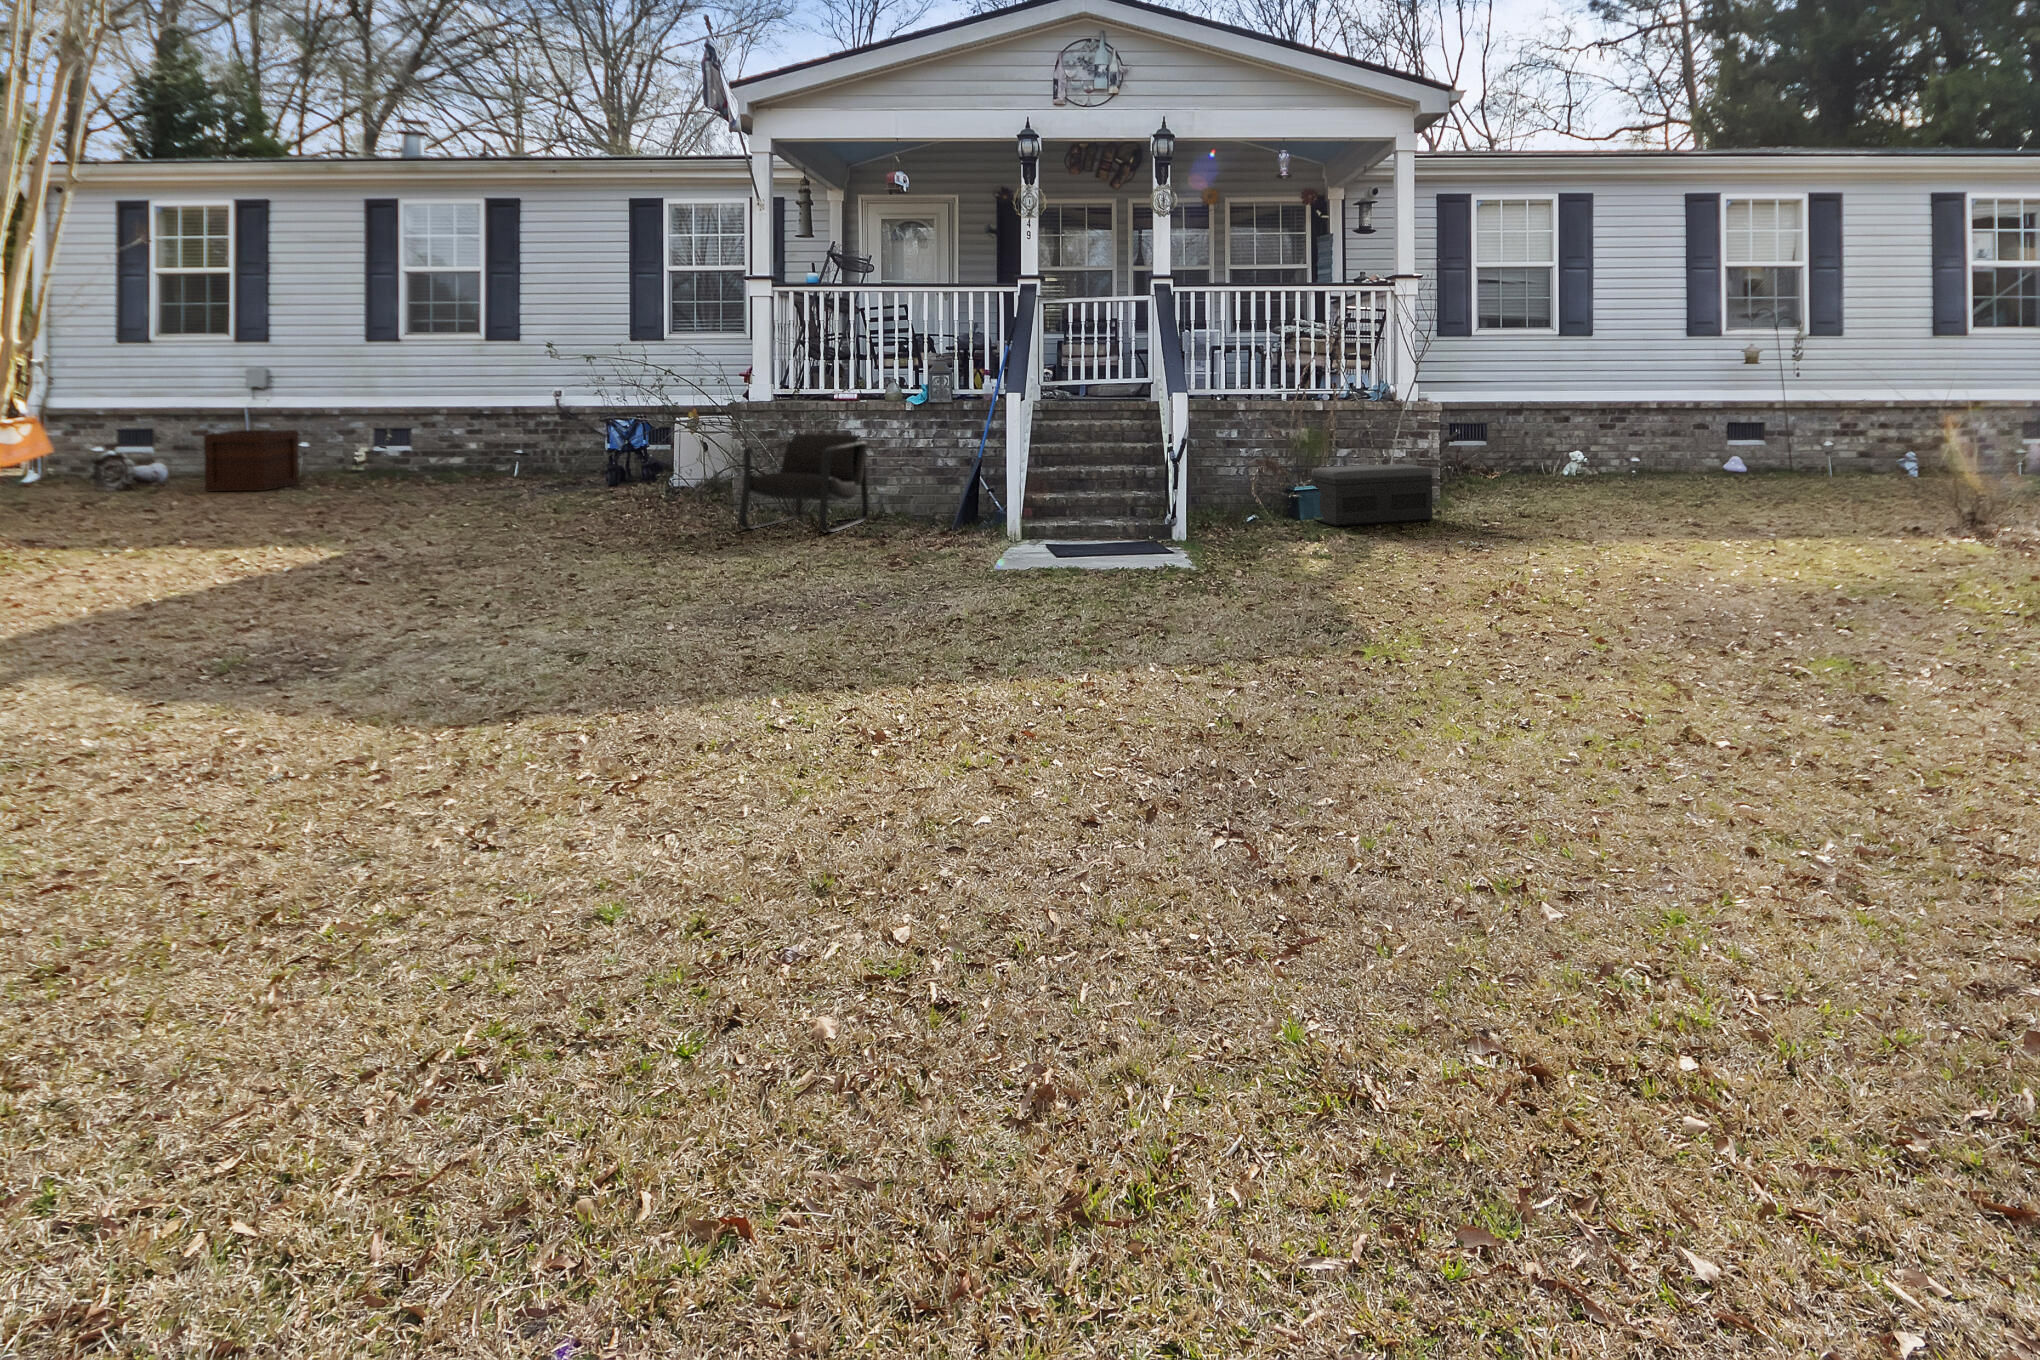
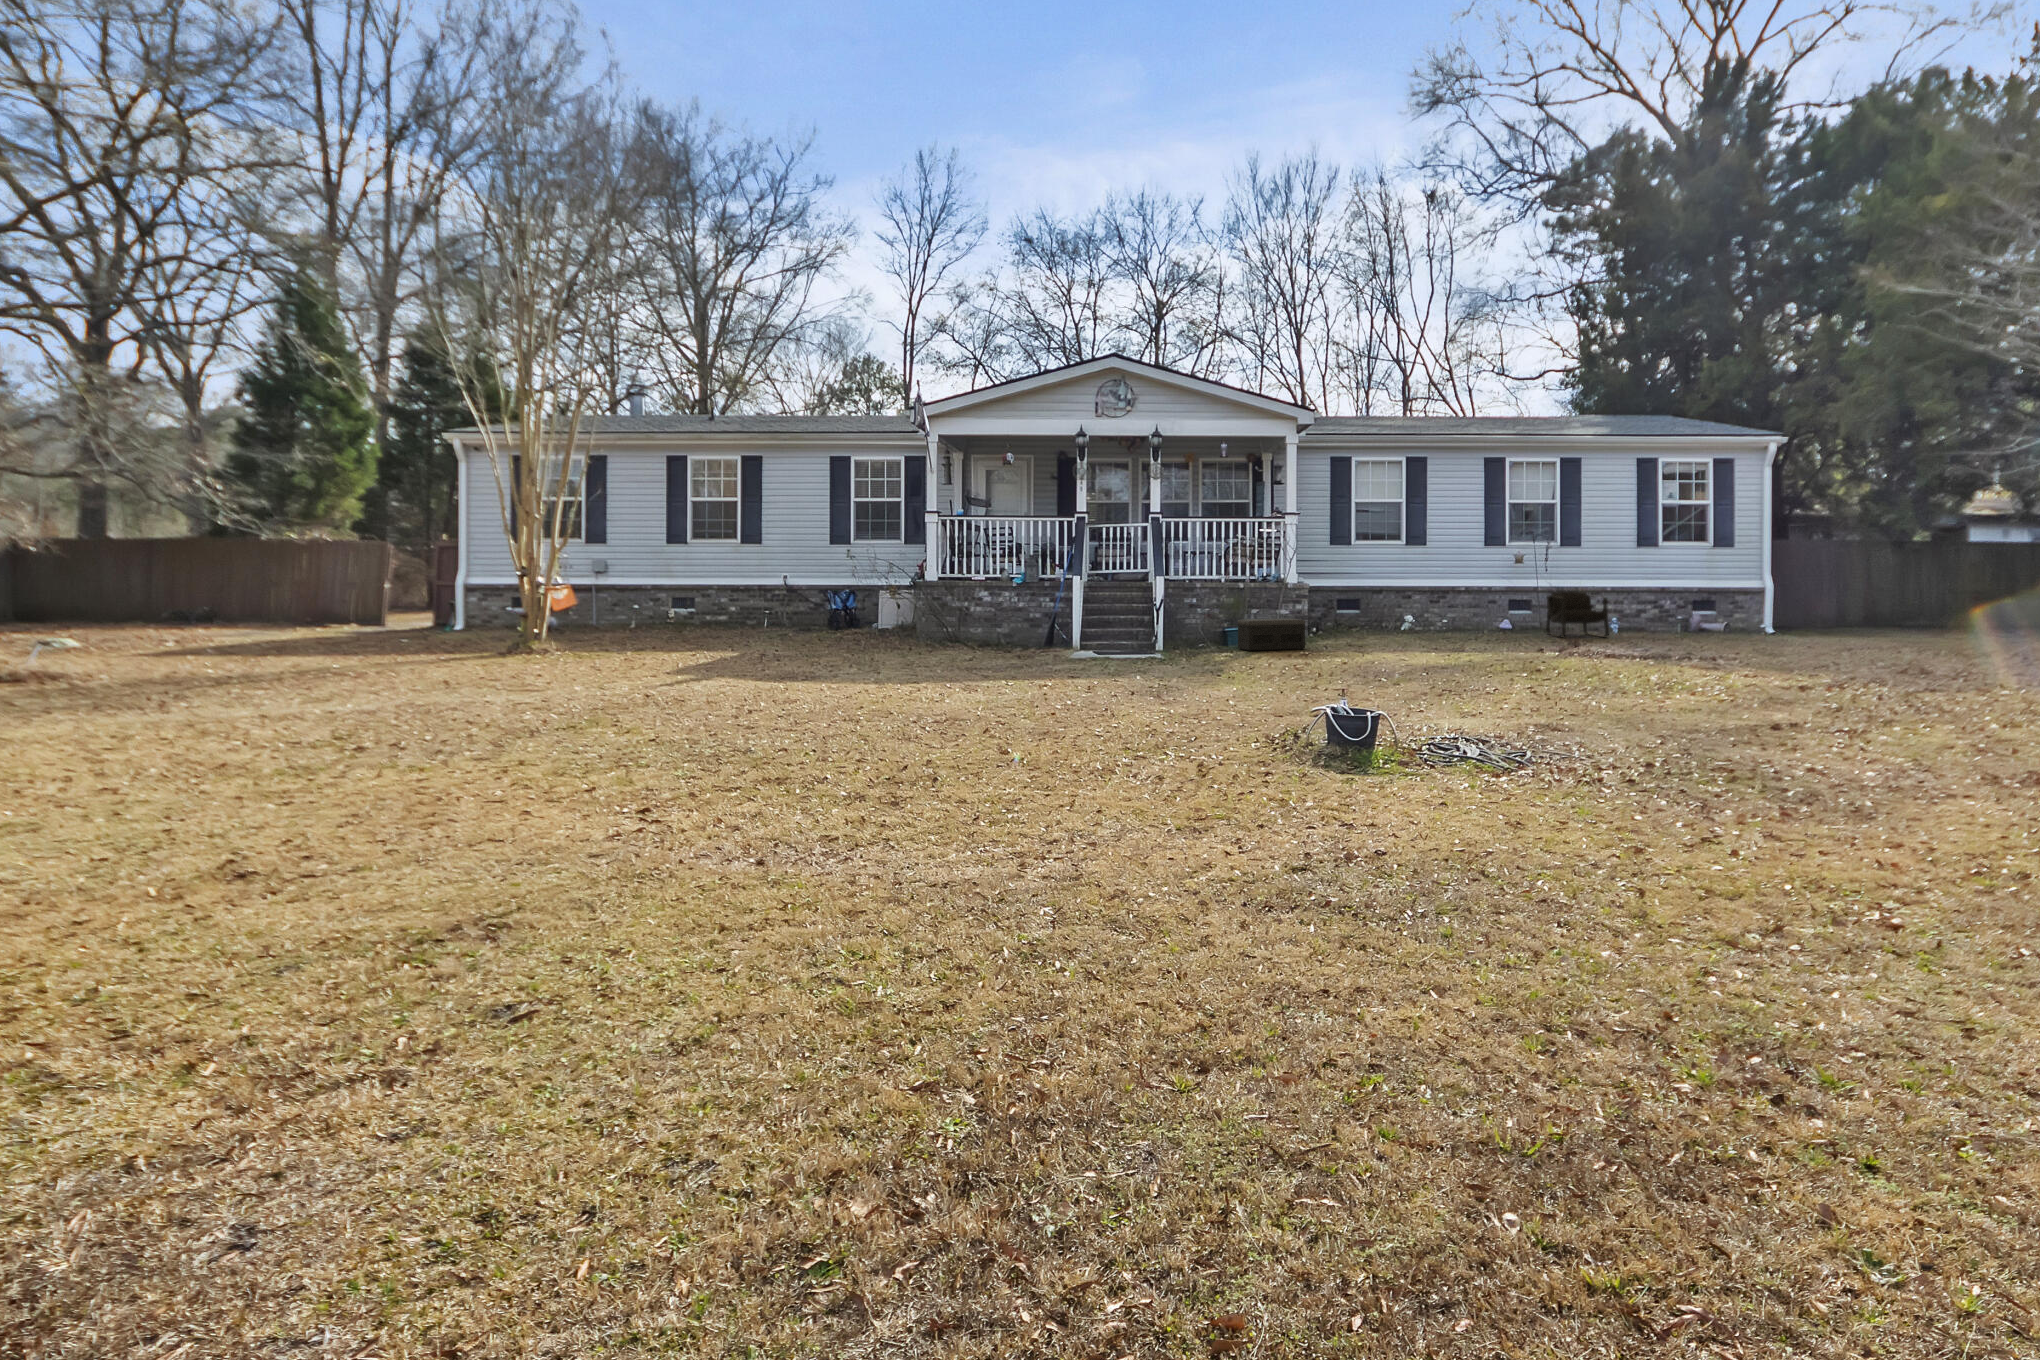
wooden crate: present [204,430,299,492] -> none [577,598,625,635]
armchair: present [739,434,869,532] -> present [1546,591,1609,637]

